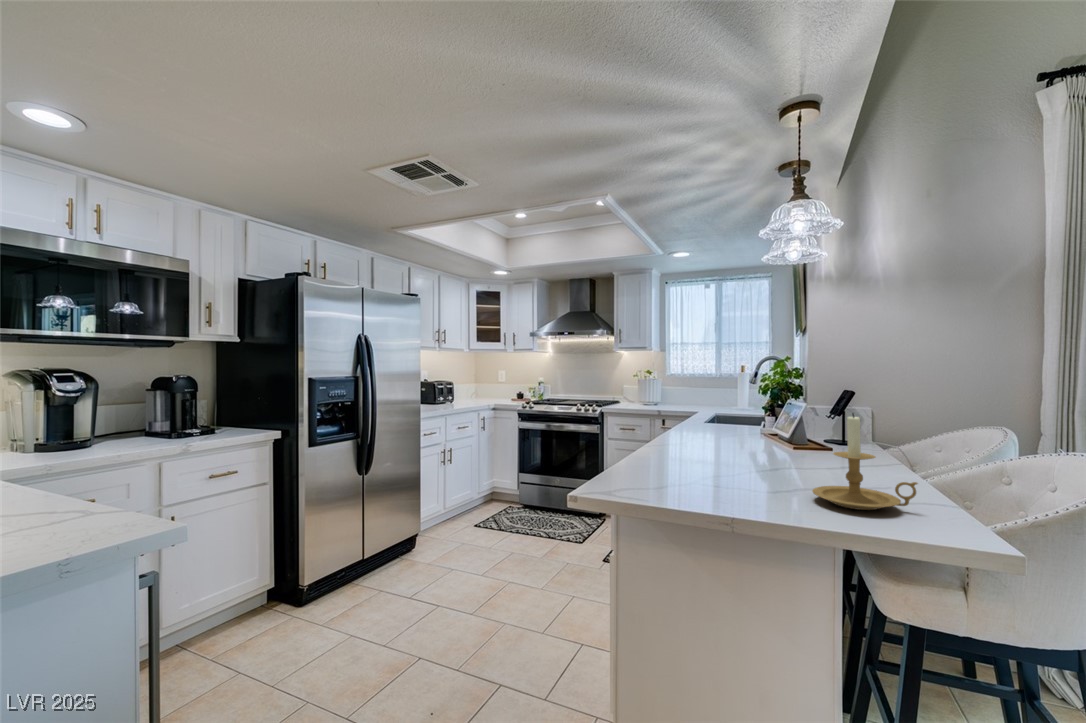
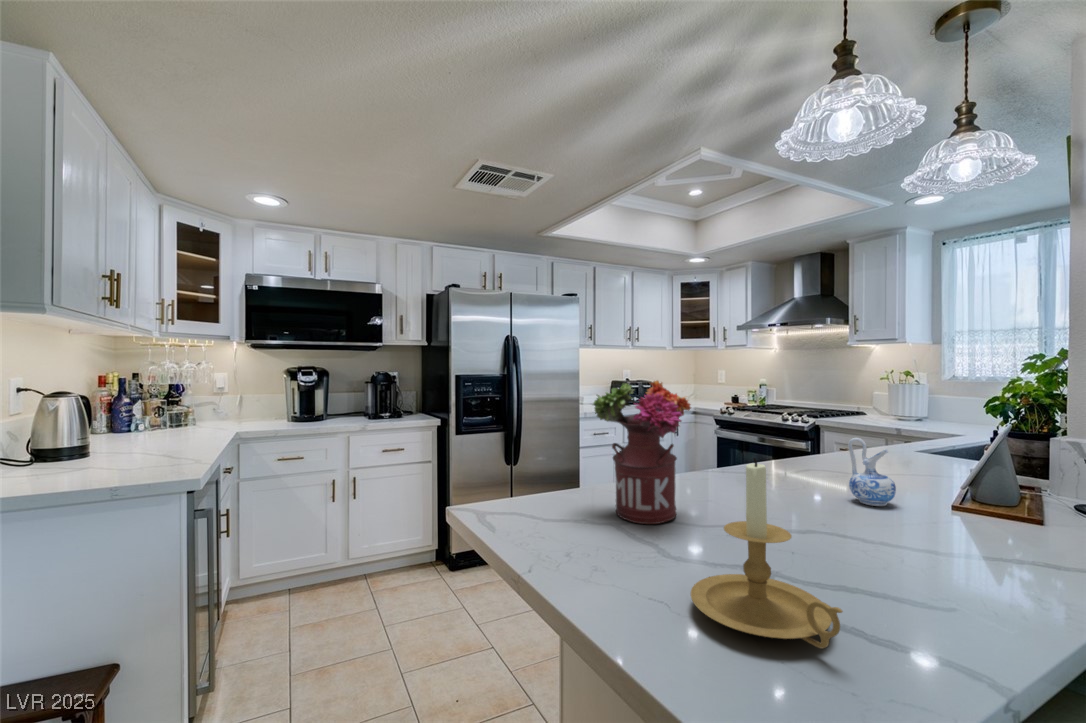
flower arrangement: none [650,373,725,478] -> present [593,381,691,524]
ceramic pitcher: none [740,408,767,449] -> present [848,438,896,506]

